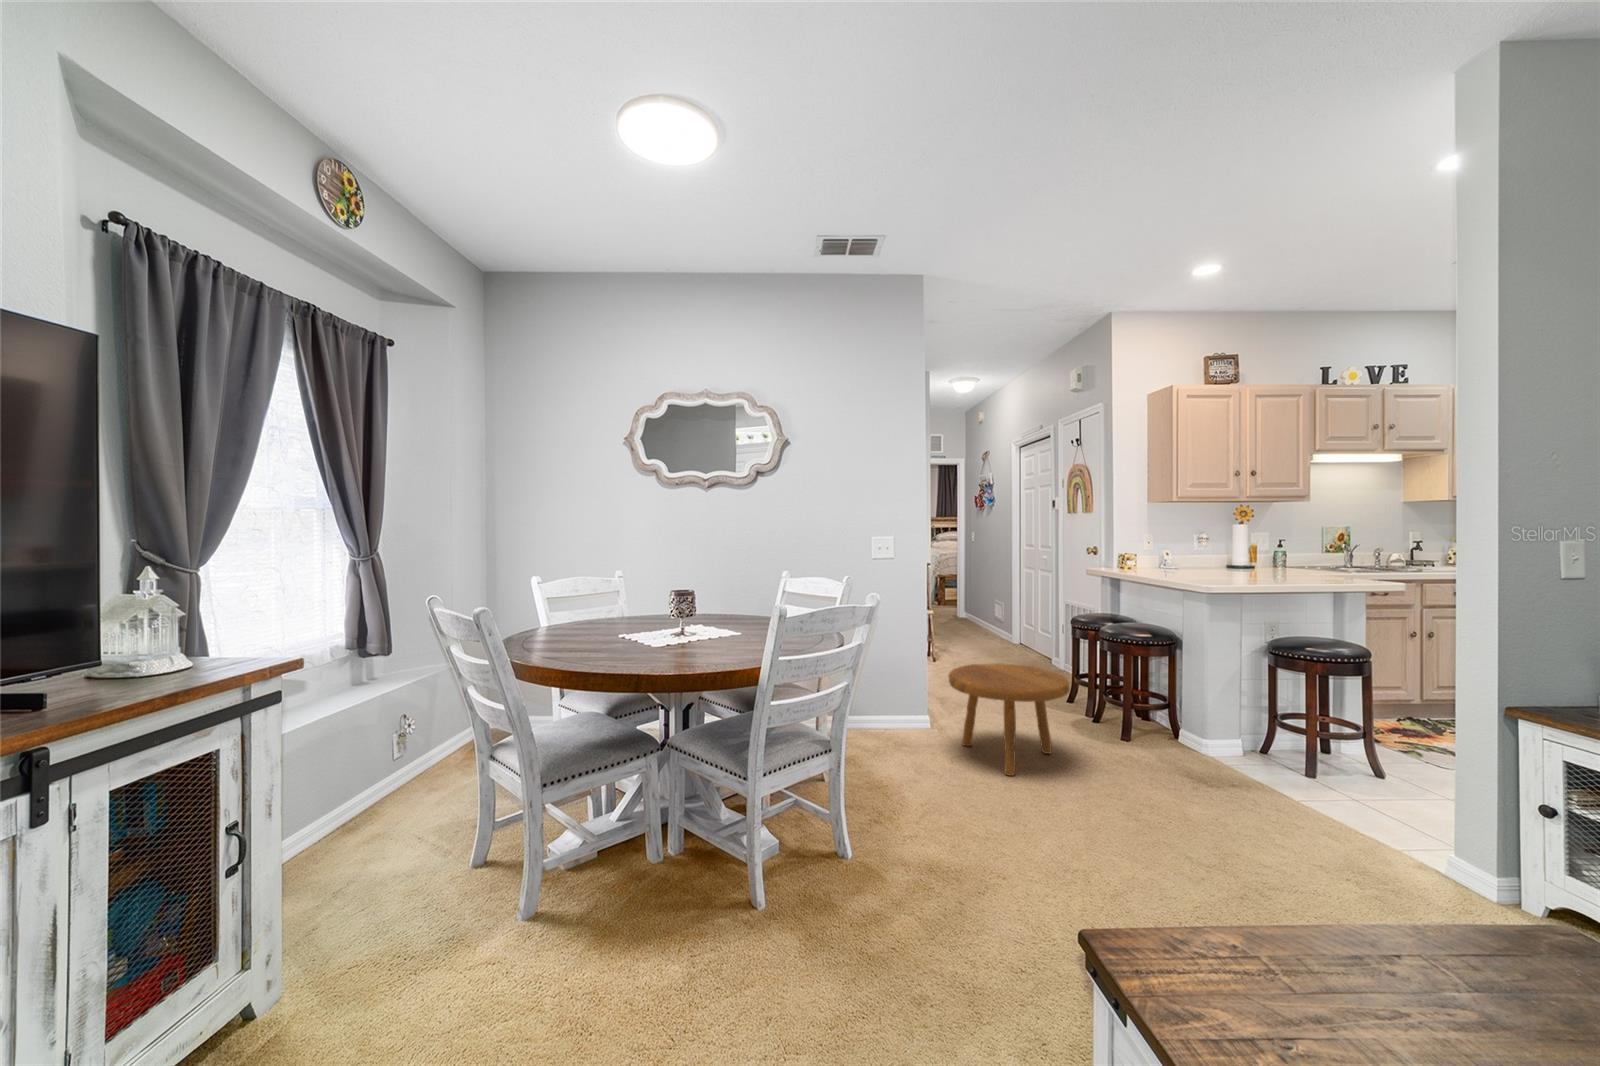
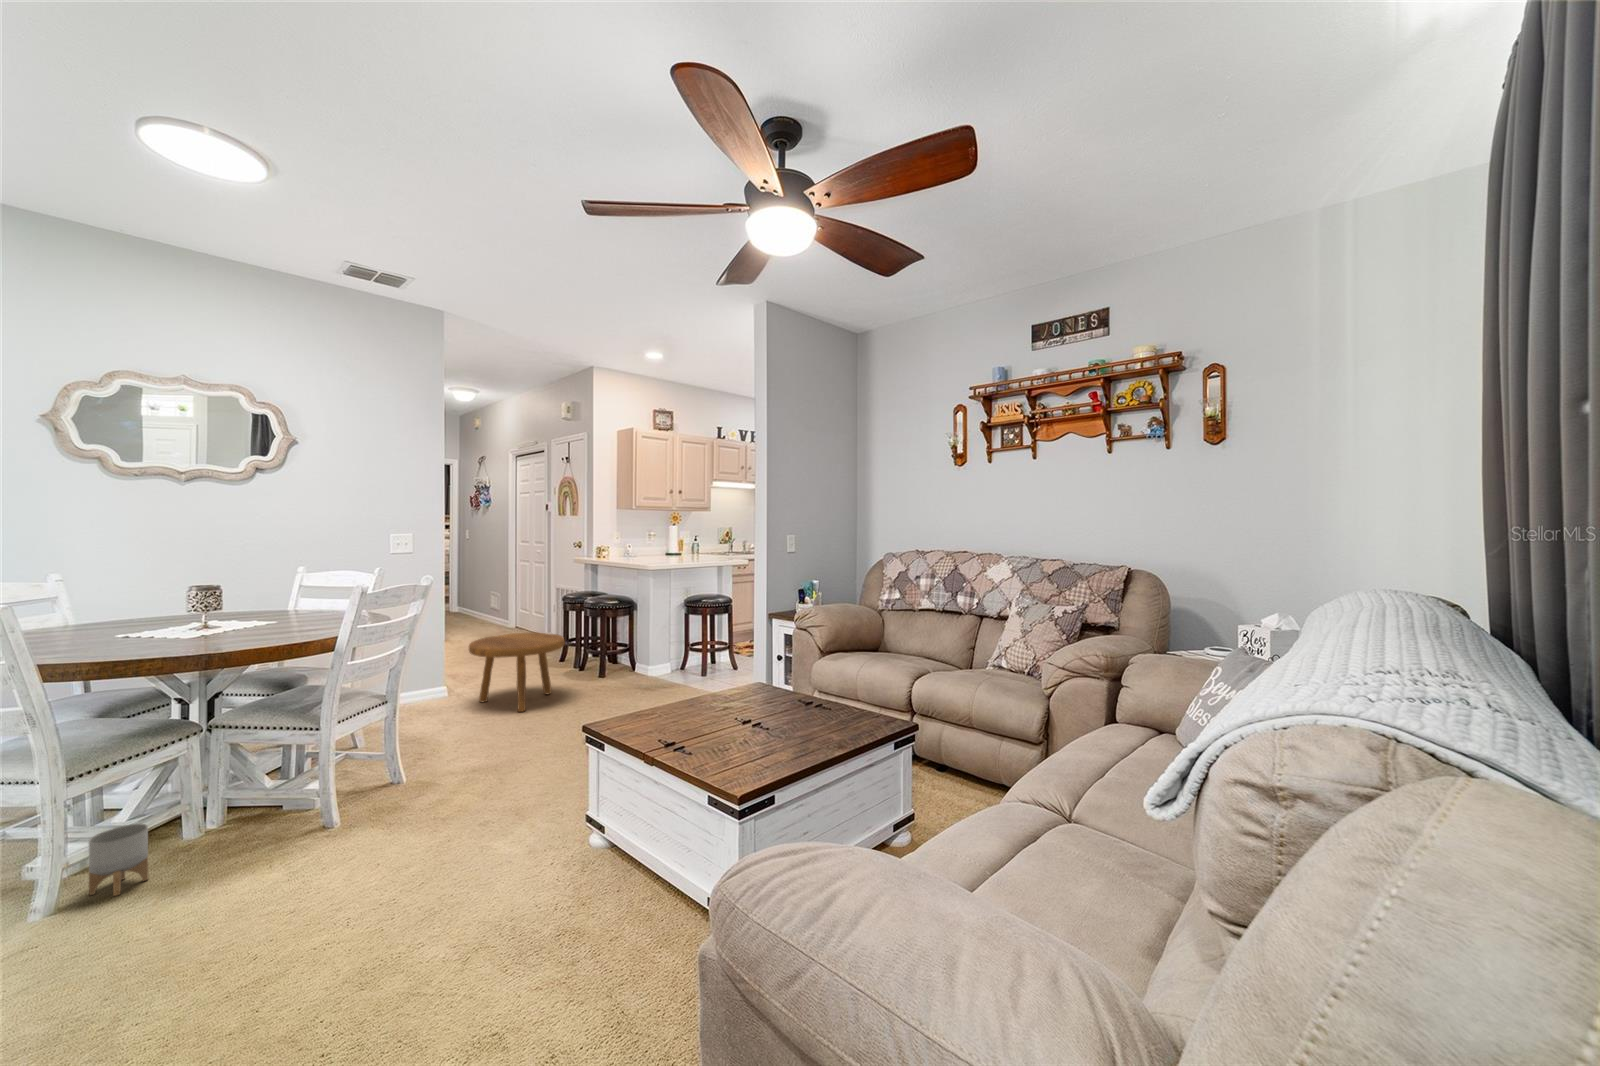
planter: none [563,838,606,916] -> present [89,824,148,896]

